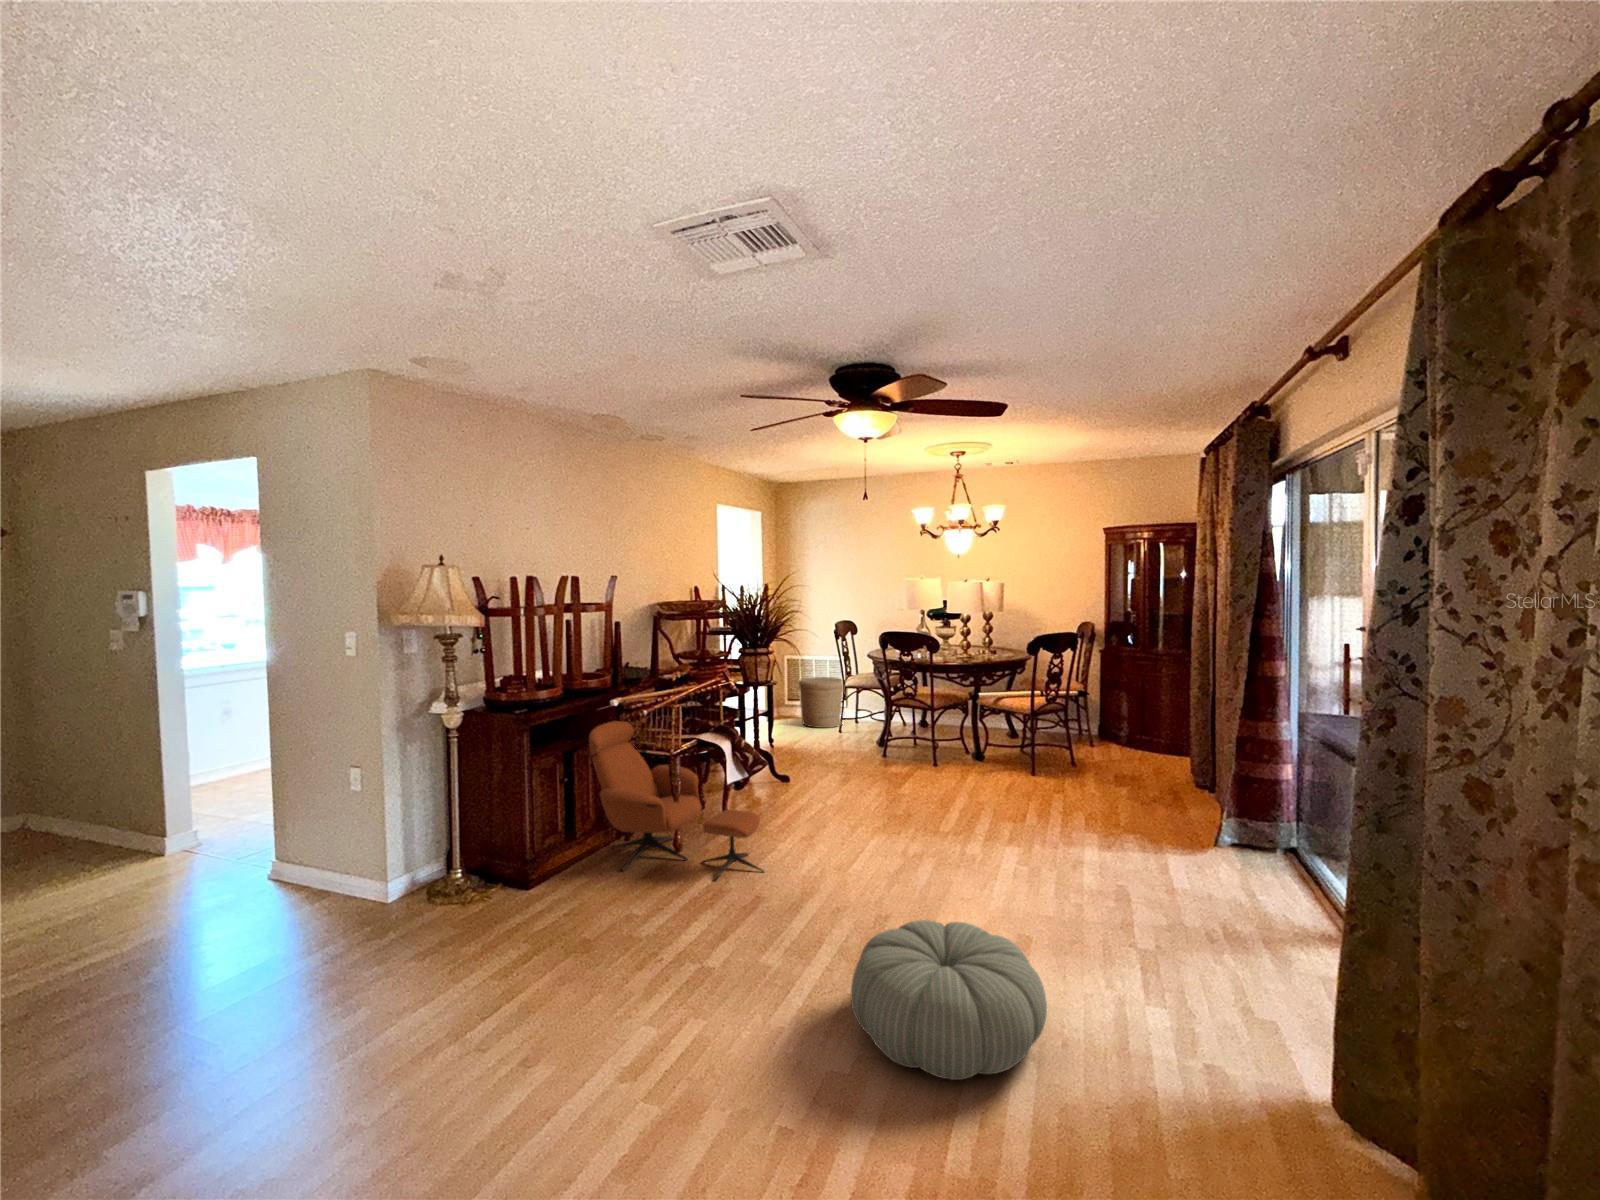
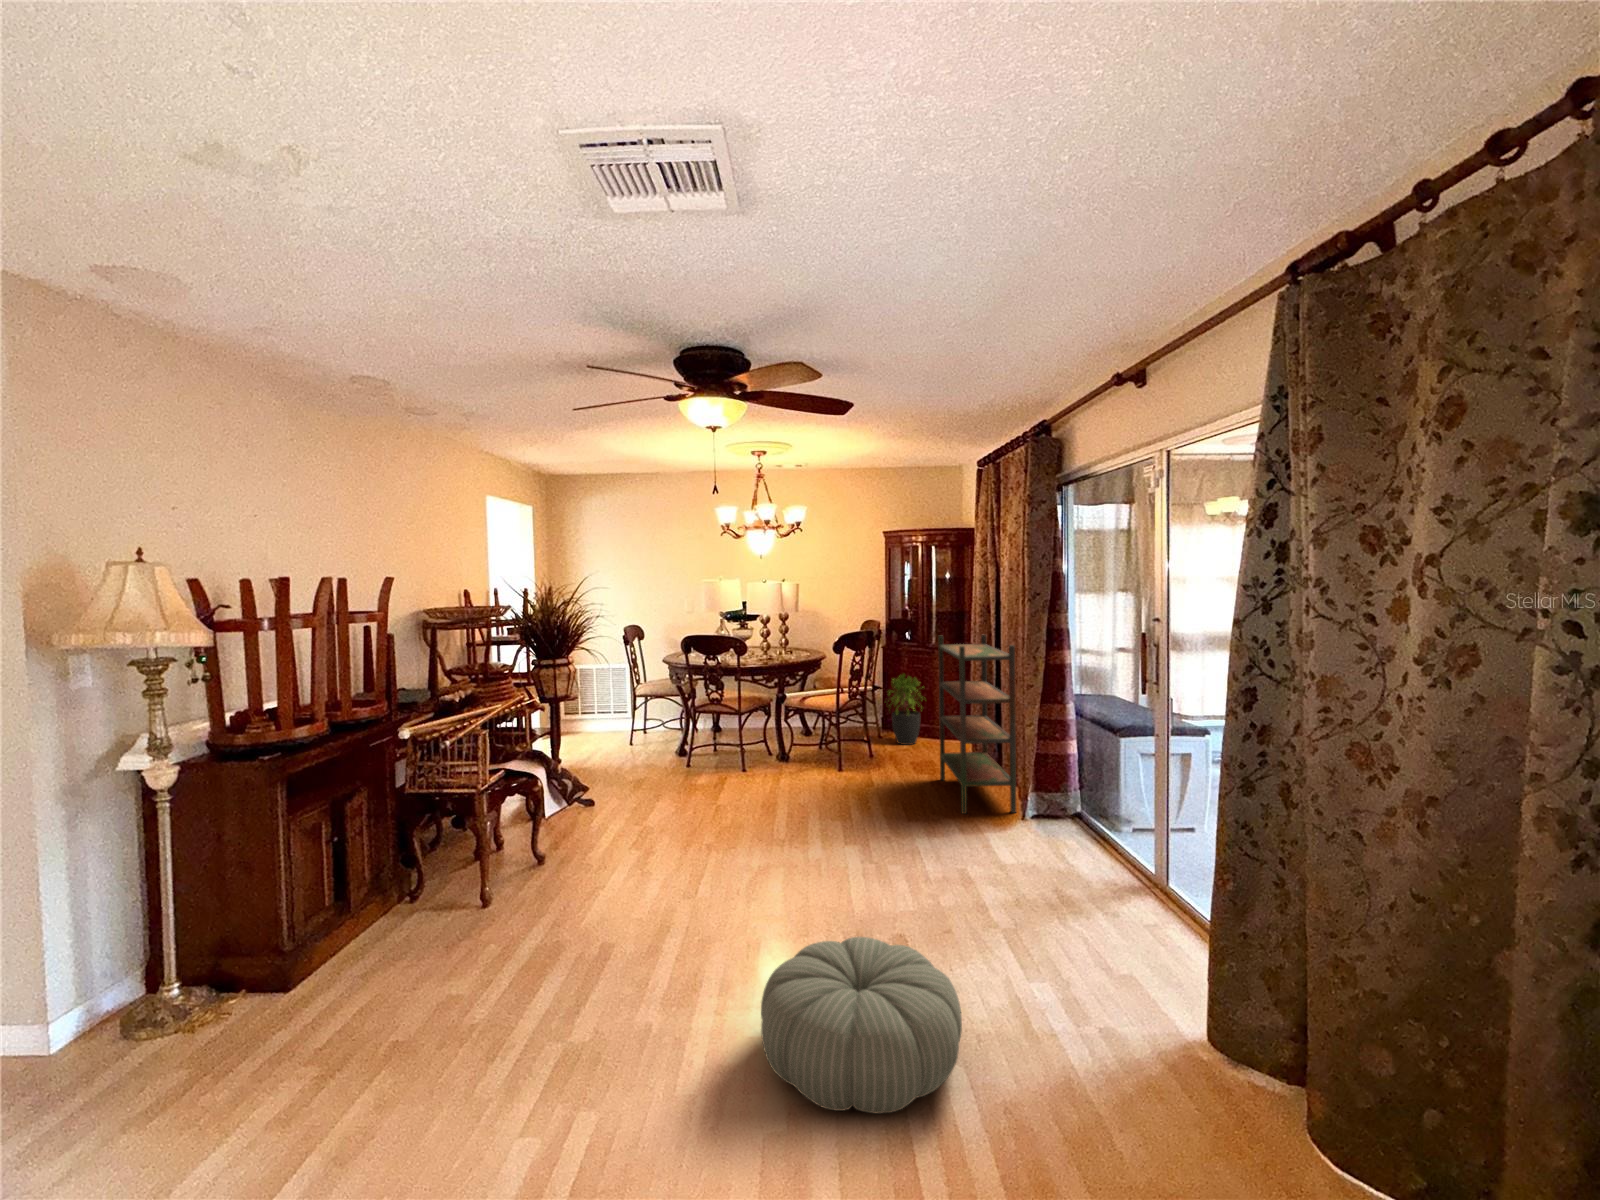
bookshelf: none [1141,640,1218,839] -> present [938,635,1016,814]
woven basket: present [799,677,843,728] -> none [585,686,636,742]
potted plant: none [1091,679,1144,757] -> present [888,674,923,745]
lounge chair: present [589,721,764,881] -> none [368,756,602,941]

